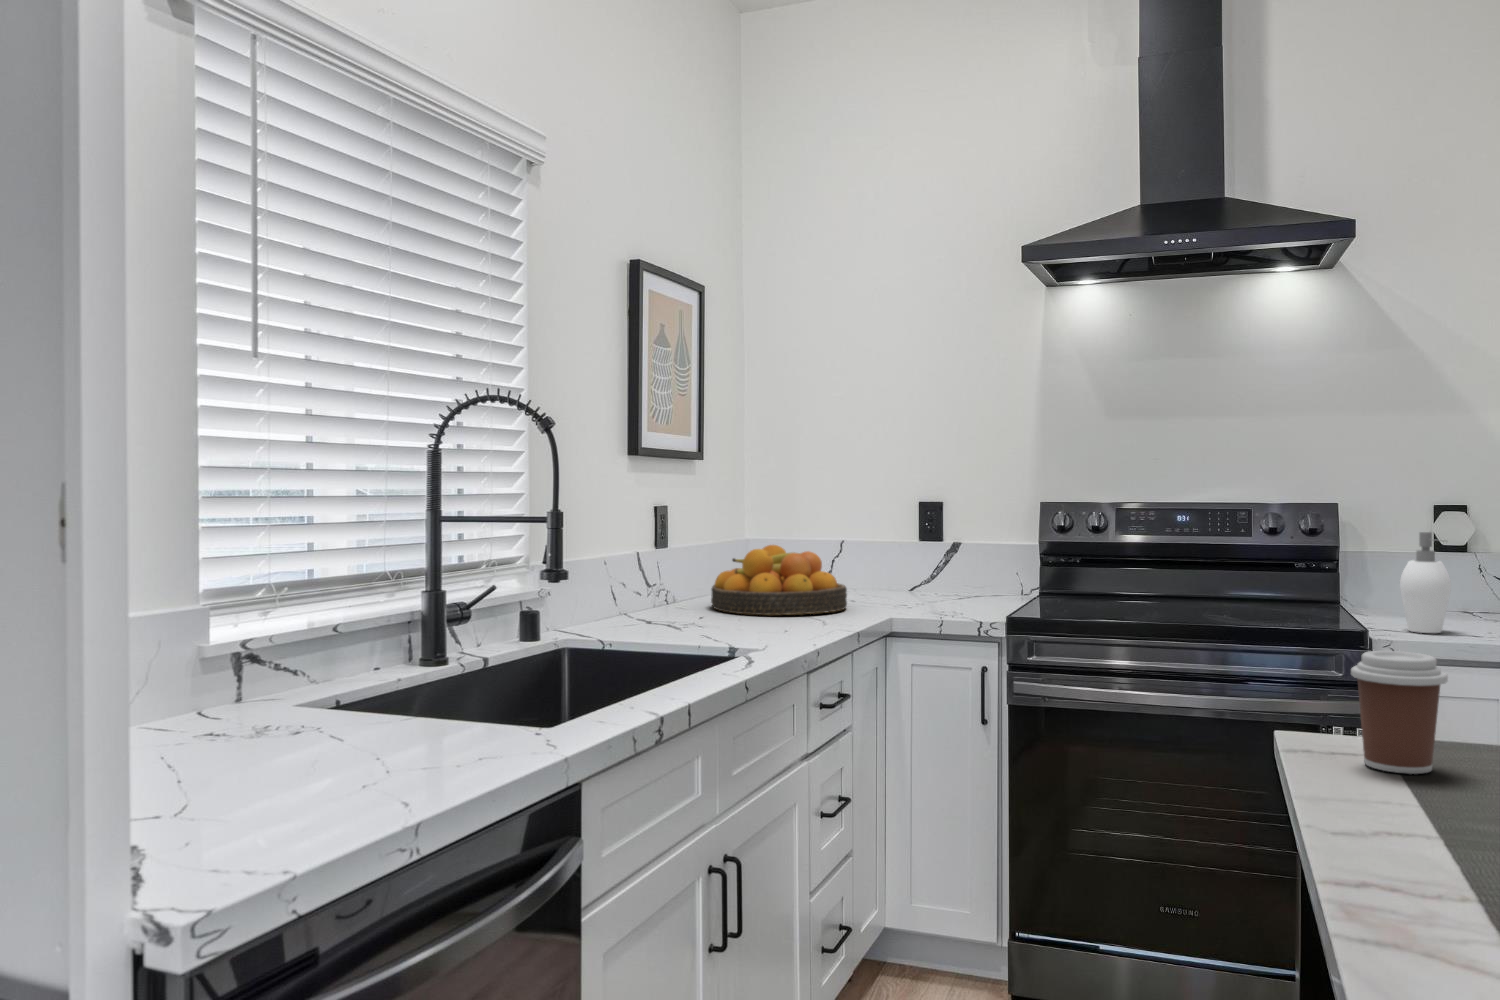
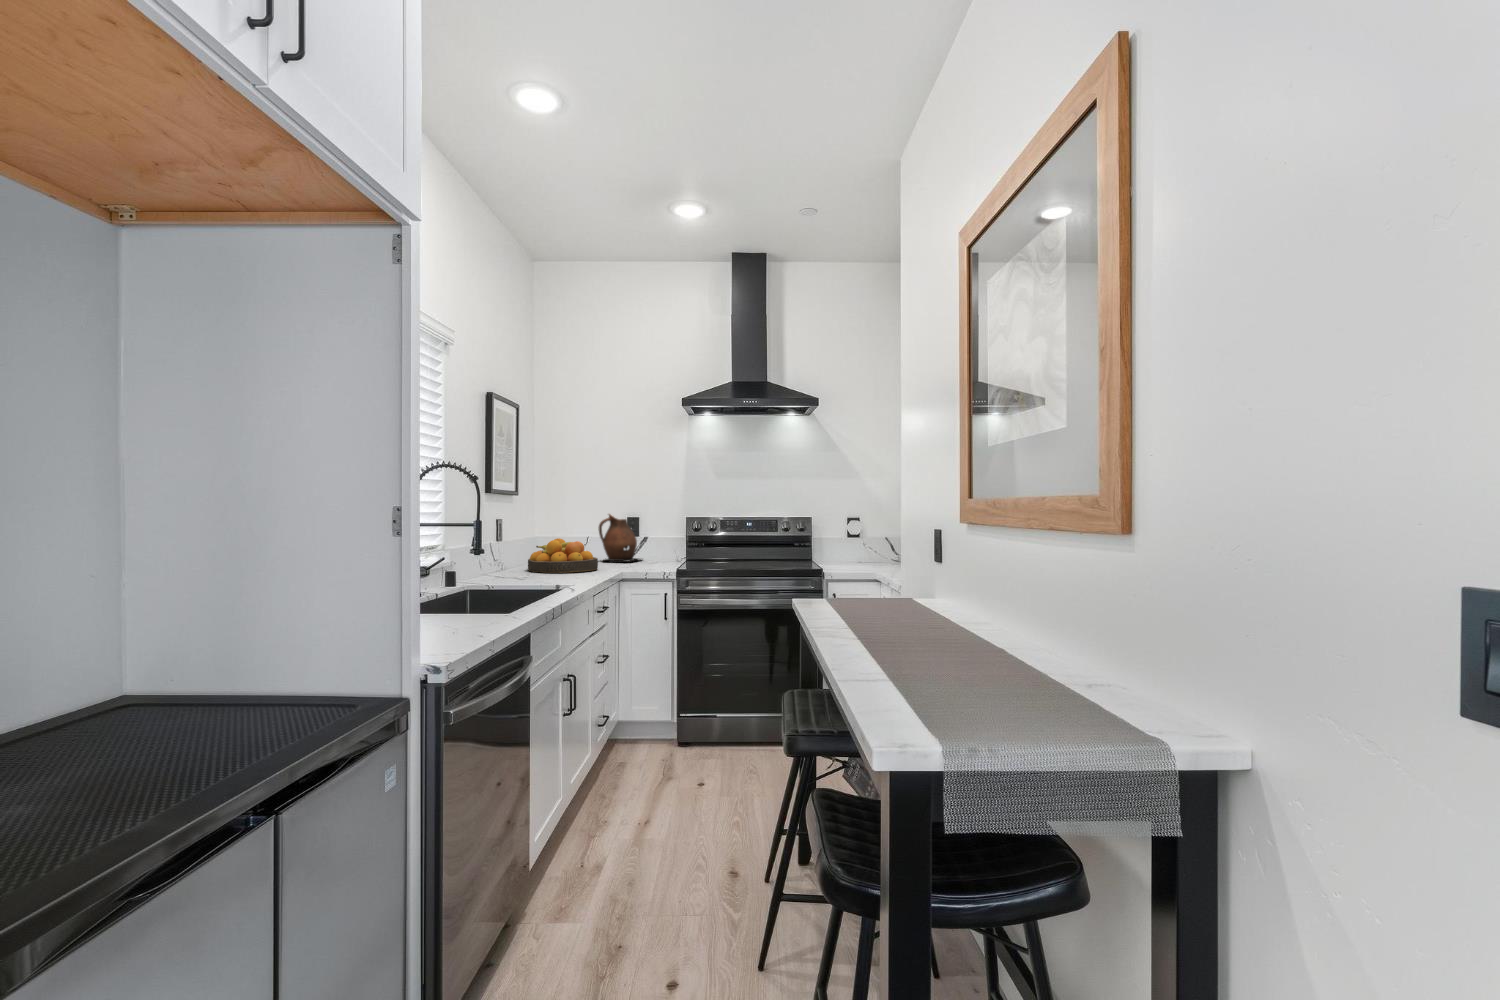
ceramic pitcher: none [862,496,953,595] -> present [599,514,639,562]
soap dispenser: present [1400,532,1451,633] -> none [835,528,854,570]
coffee cup: present [1351,651,1448,774] -> none [817,566,846,606]

